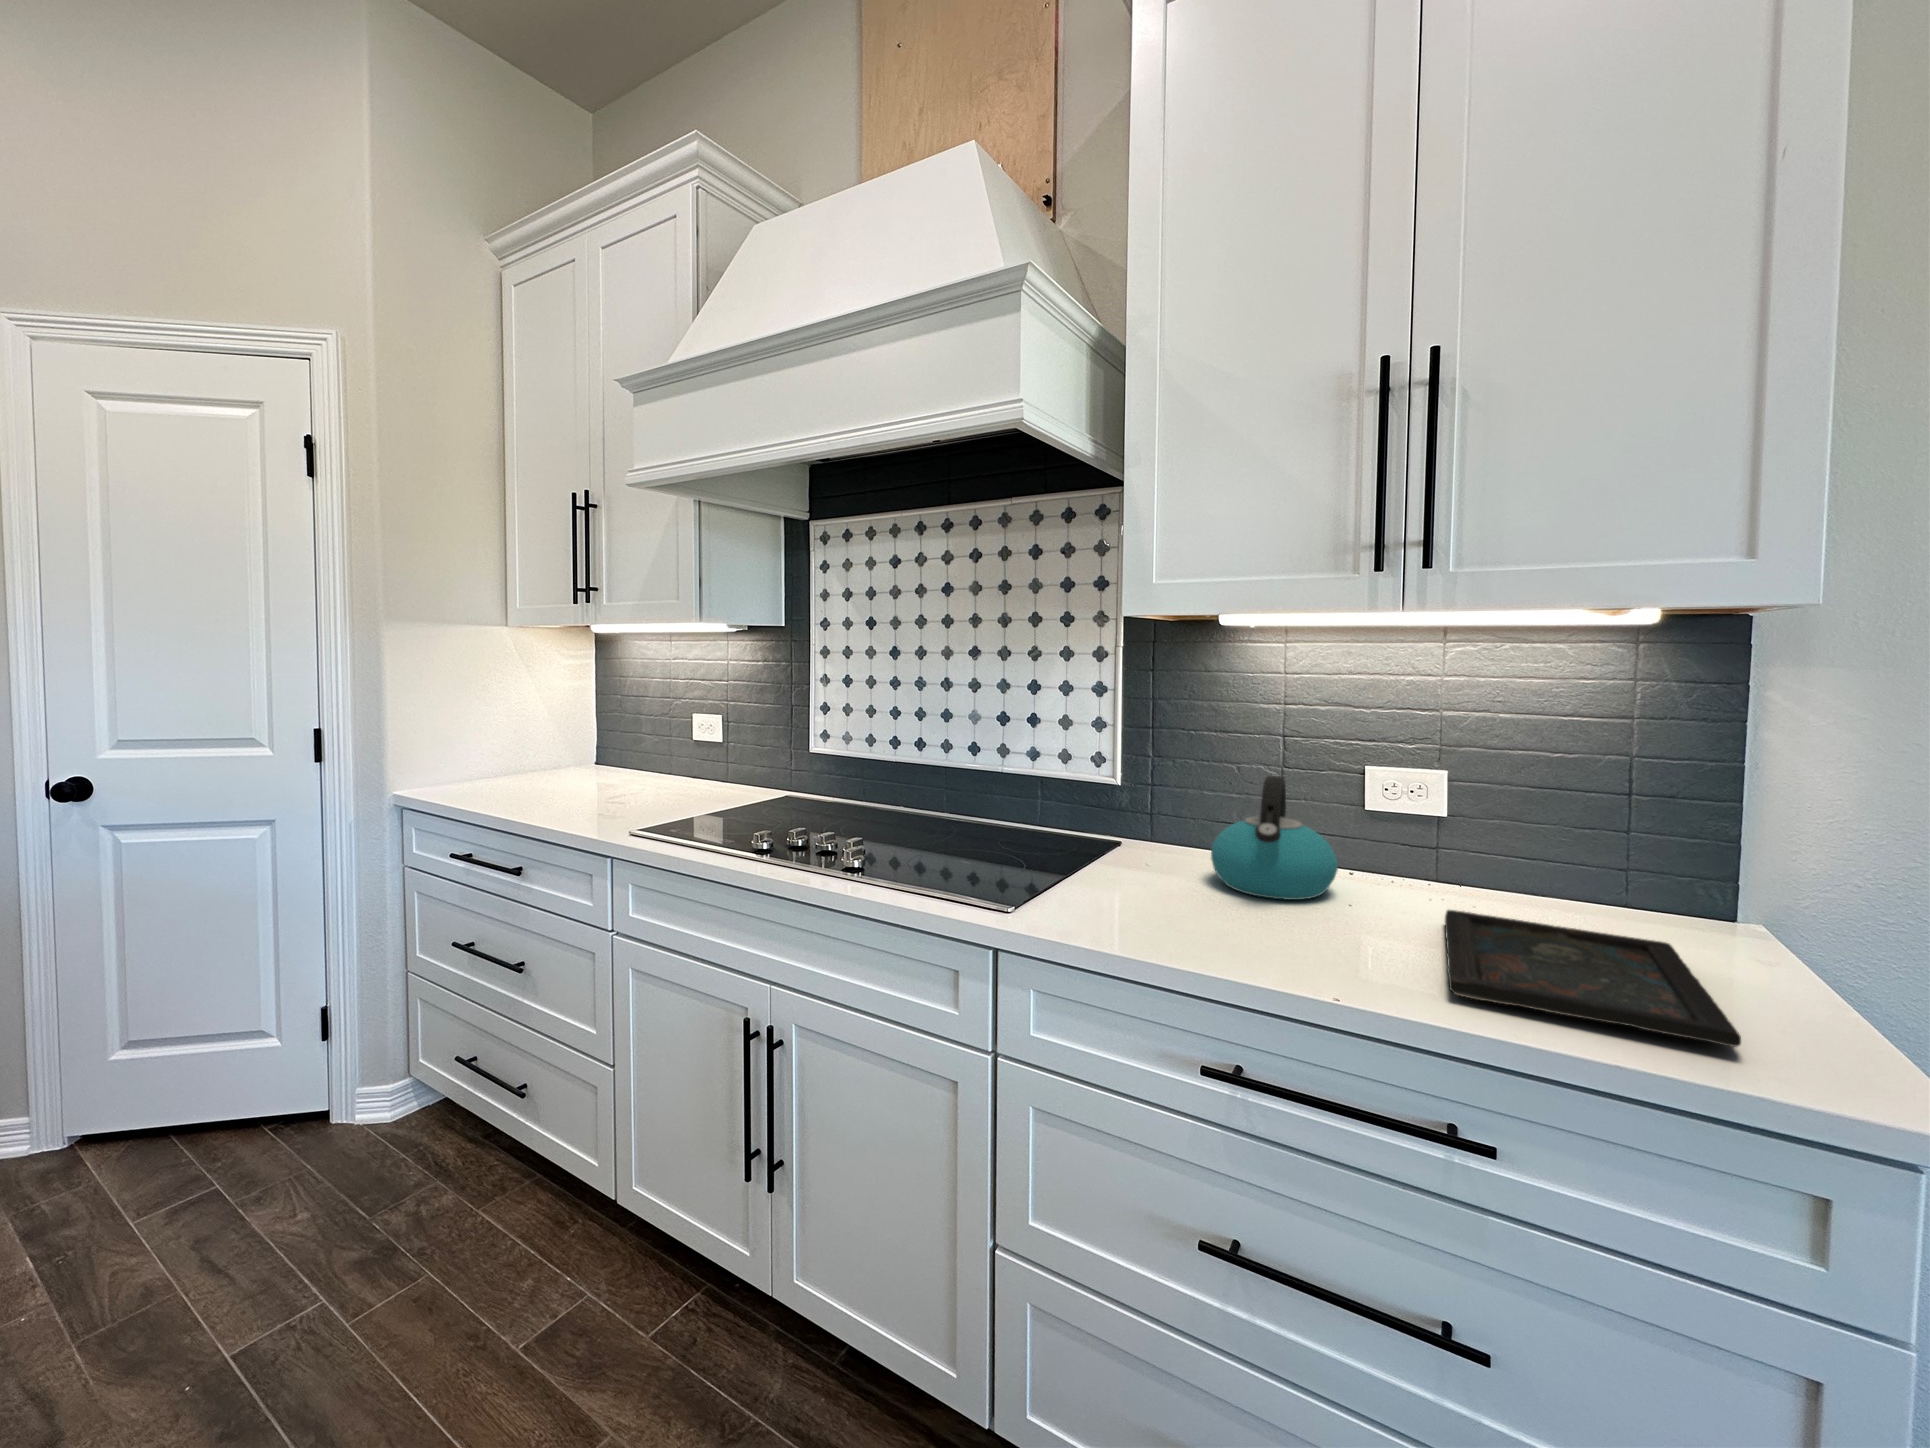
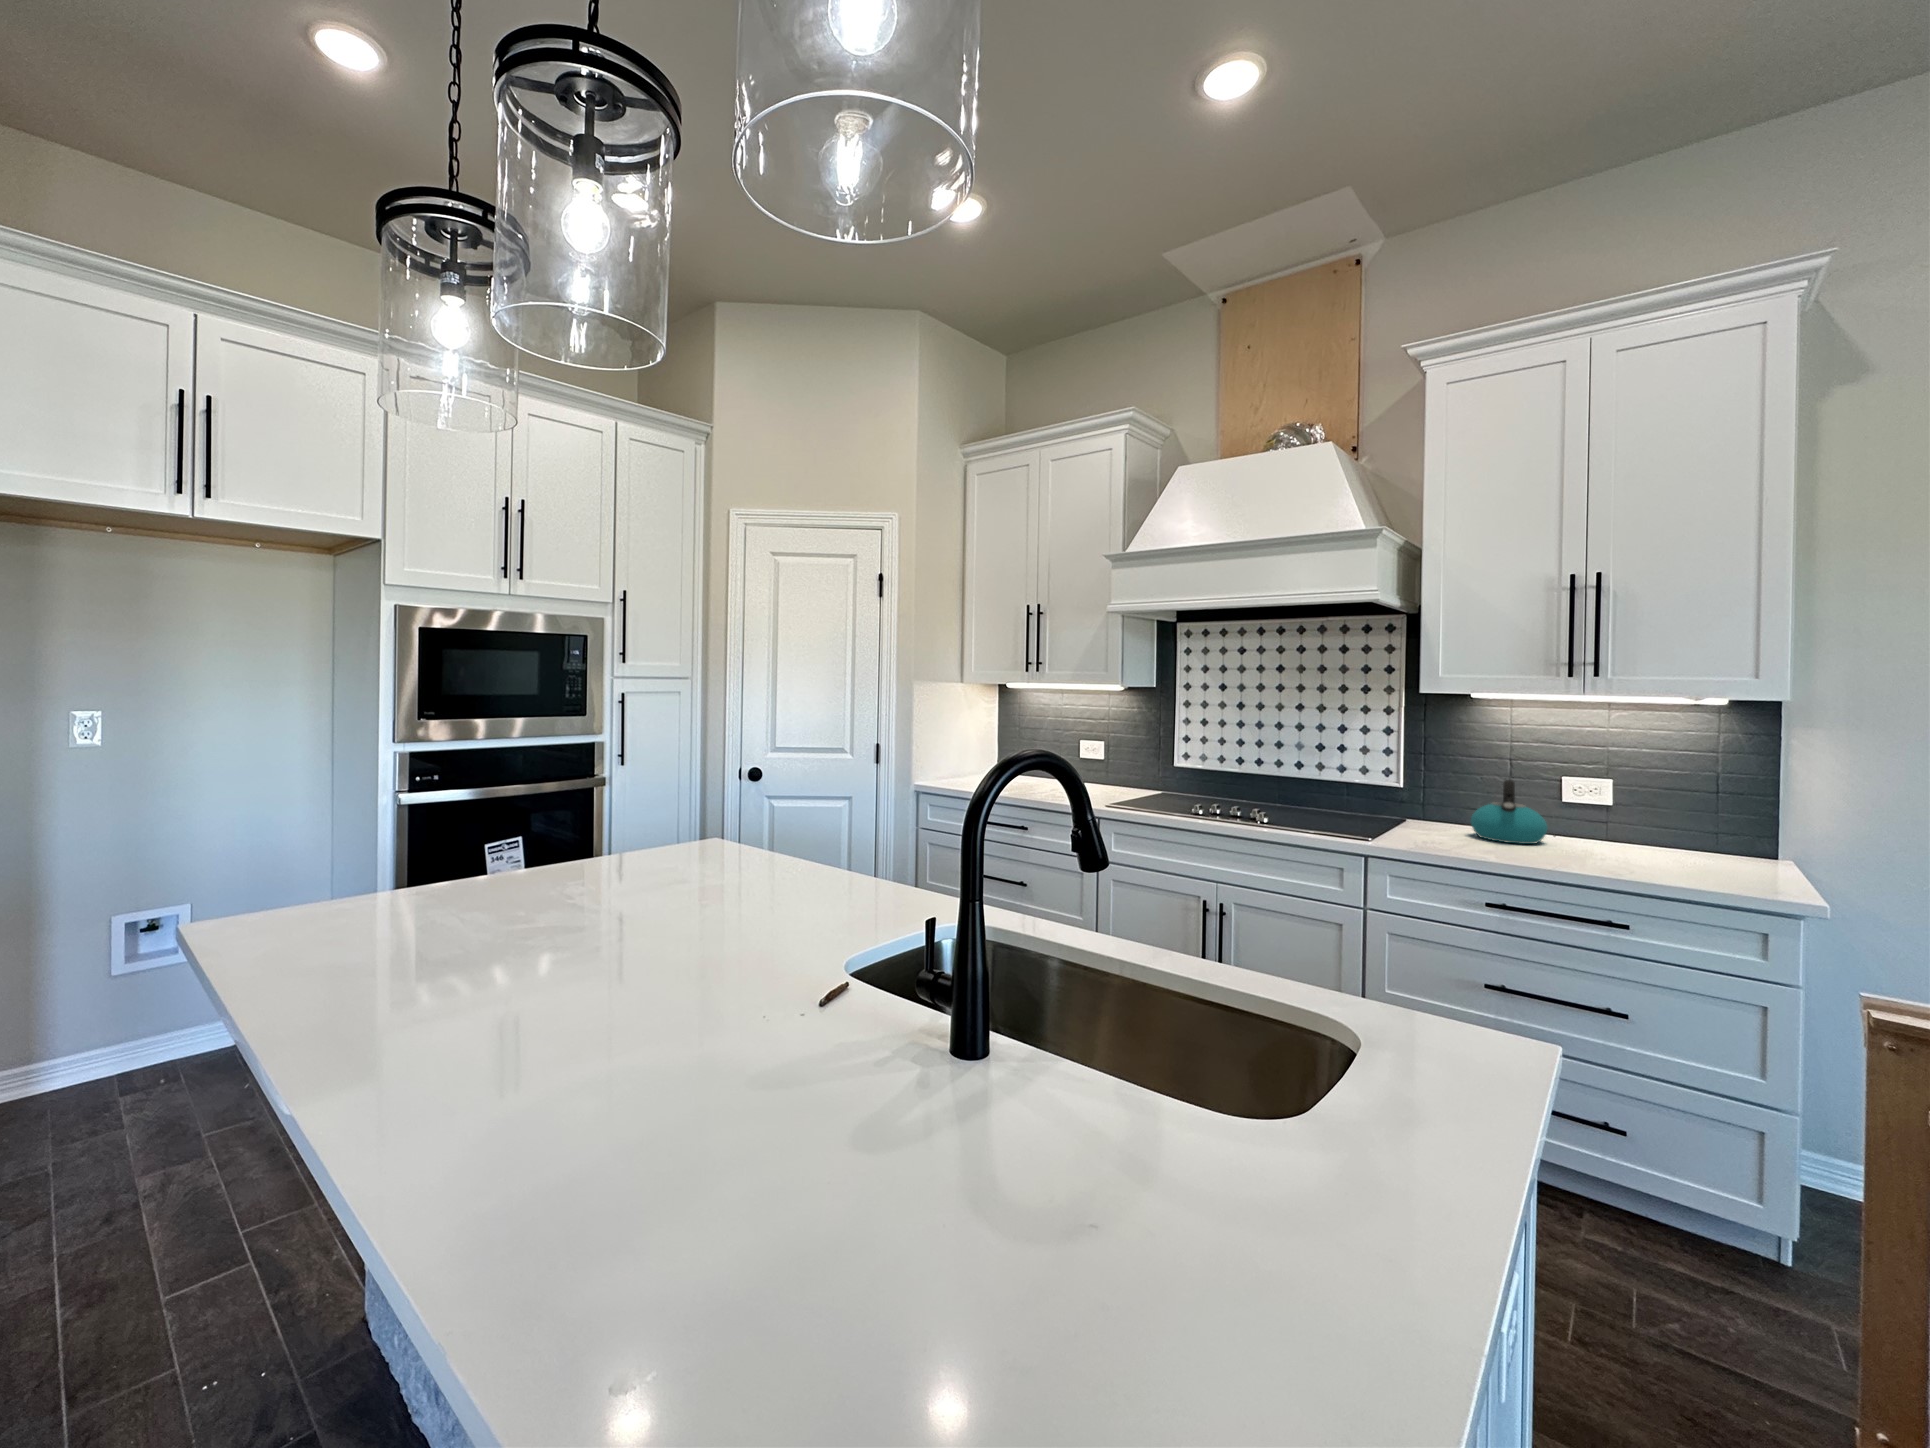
tray: present [1445,910,1741,1047] -> none [1610,847,1743,885]

